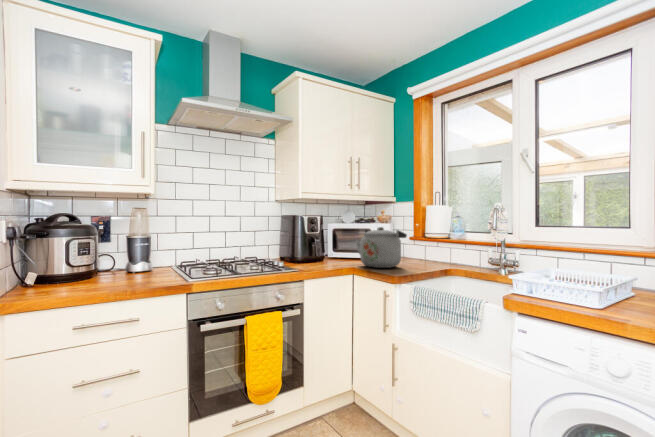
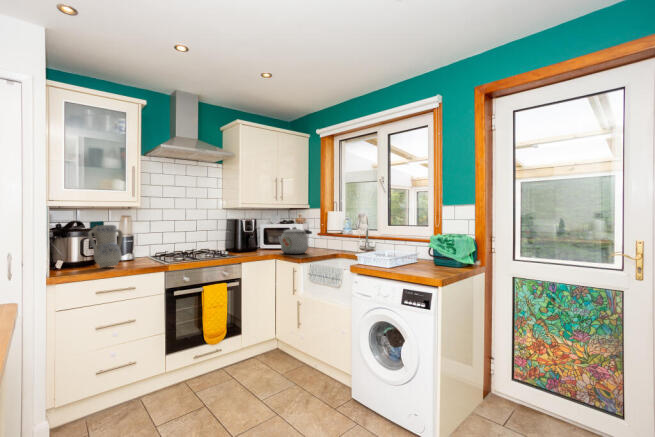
vase: none [75,218,131,284] -> present [88,225,123,267]

